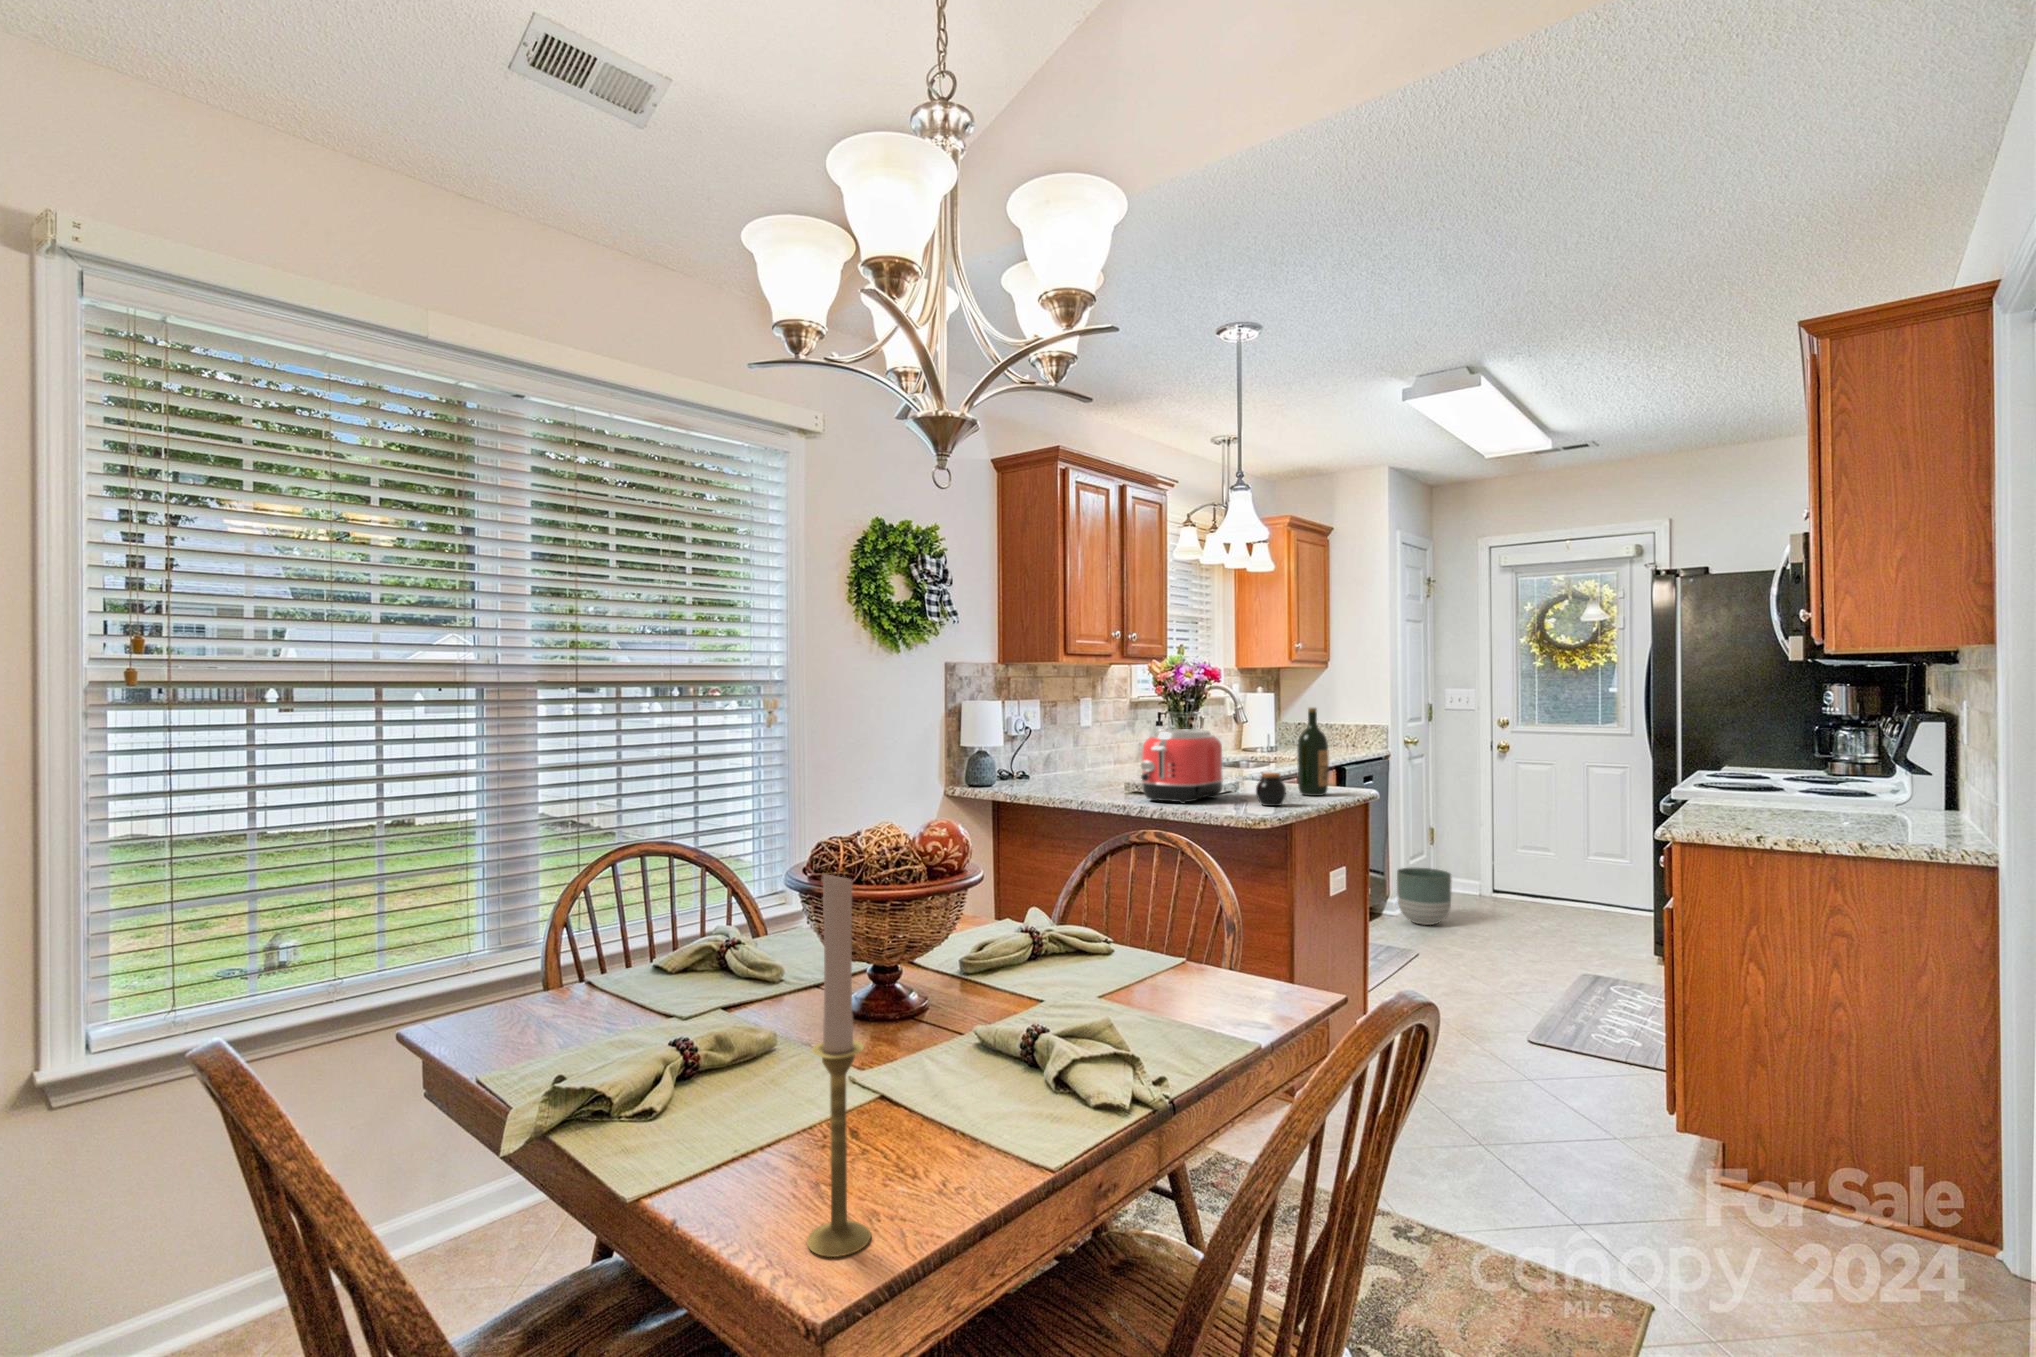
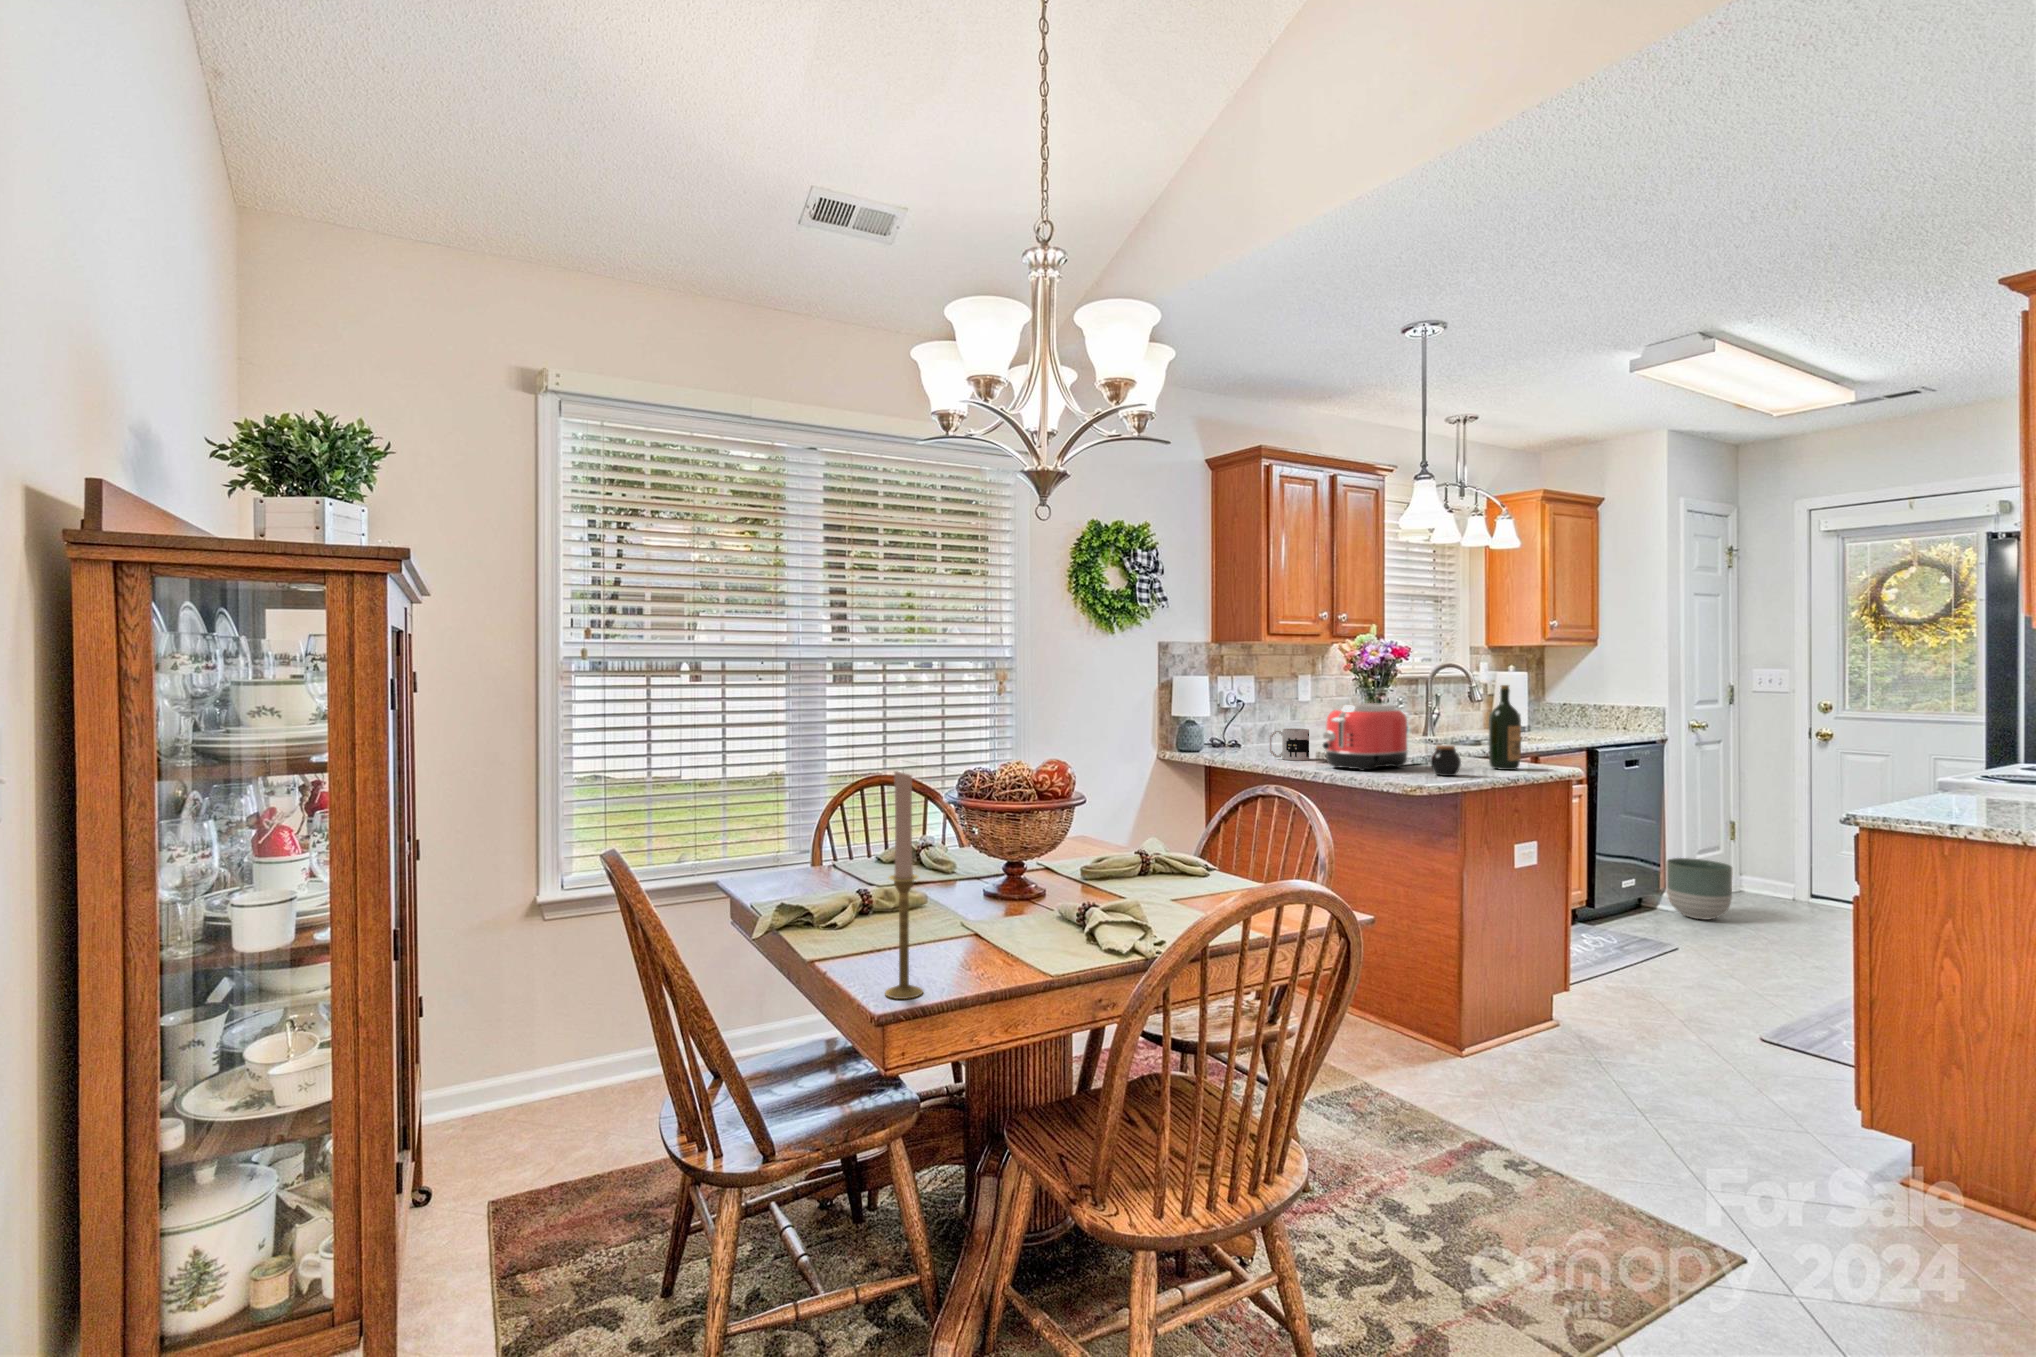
mug: none [1070,758,1112,793] -> present [1270,728,1309,761]

